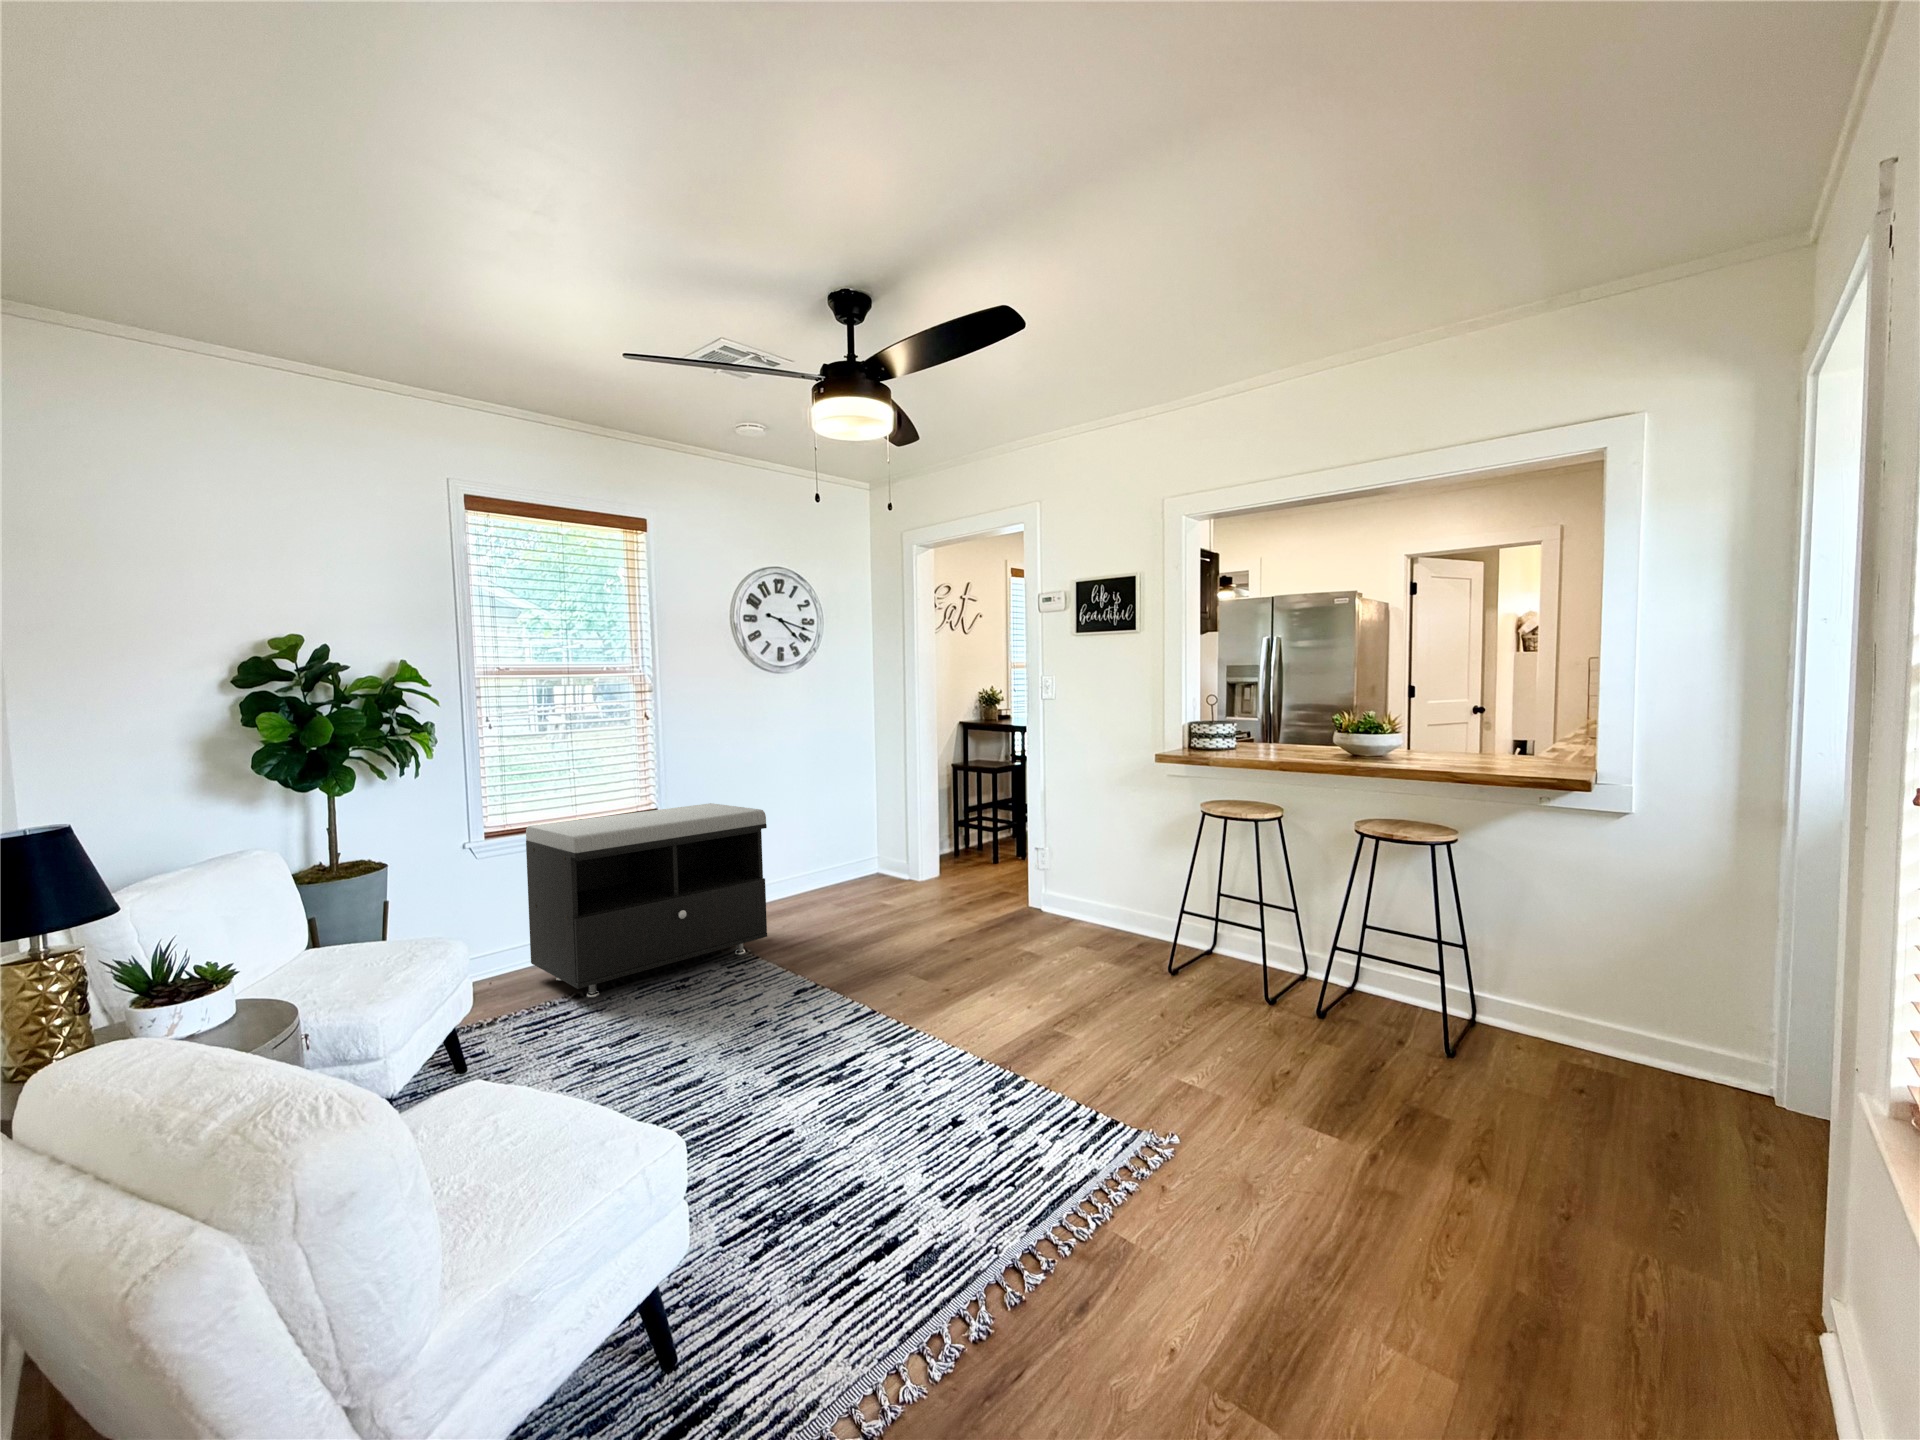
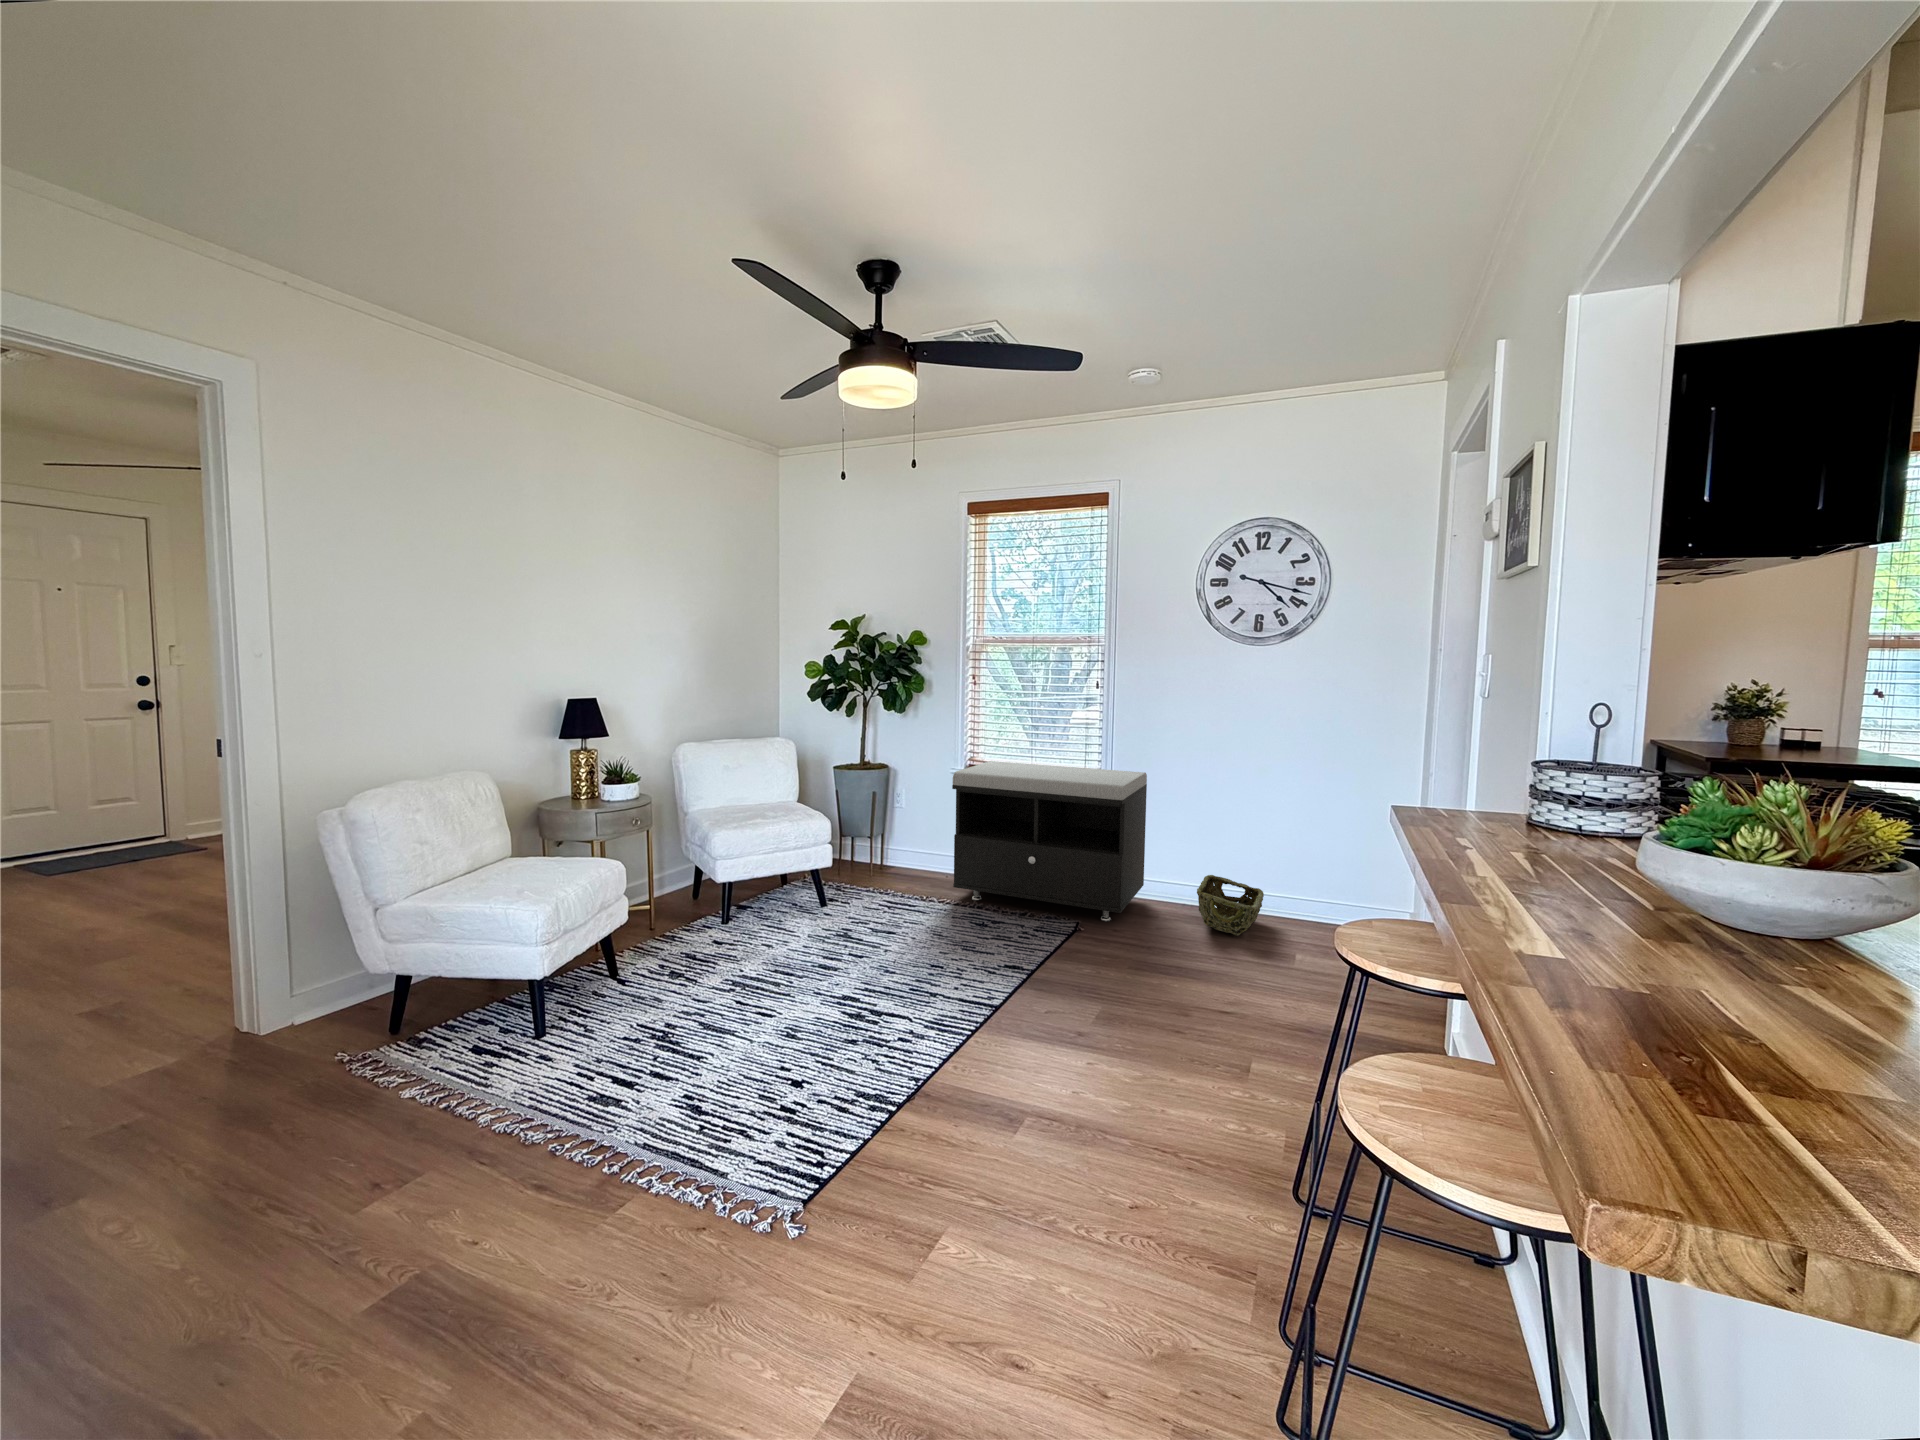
woven basket: none [769,886,847,925] -> present [1197,875,1264,936]

